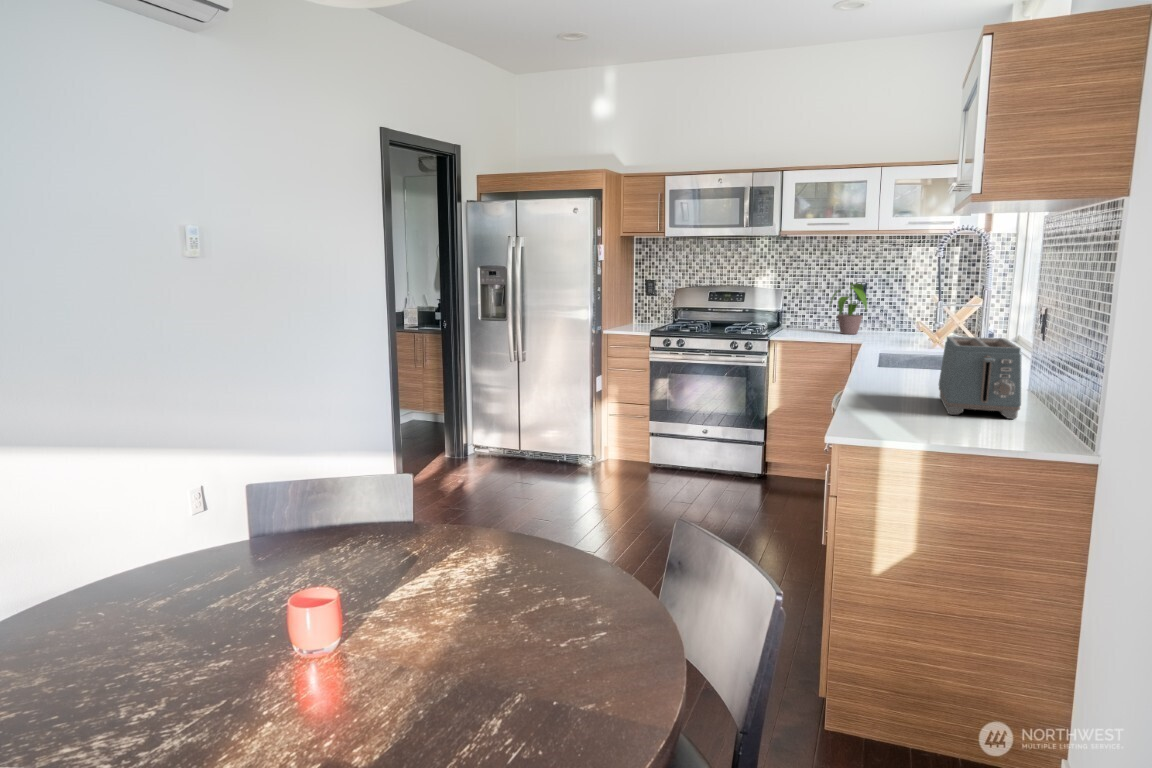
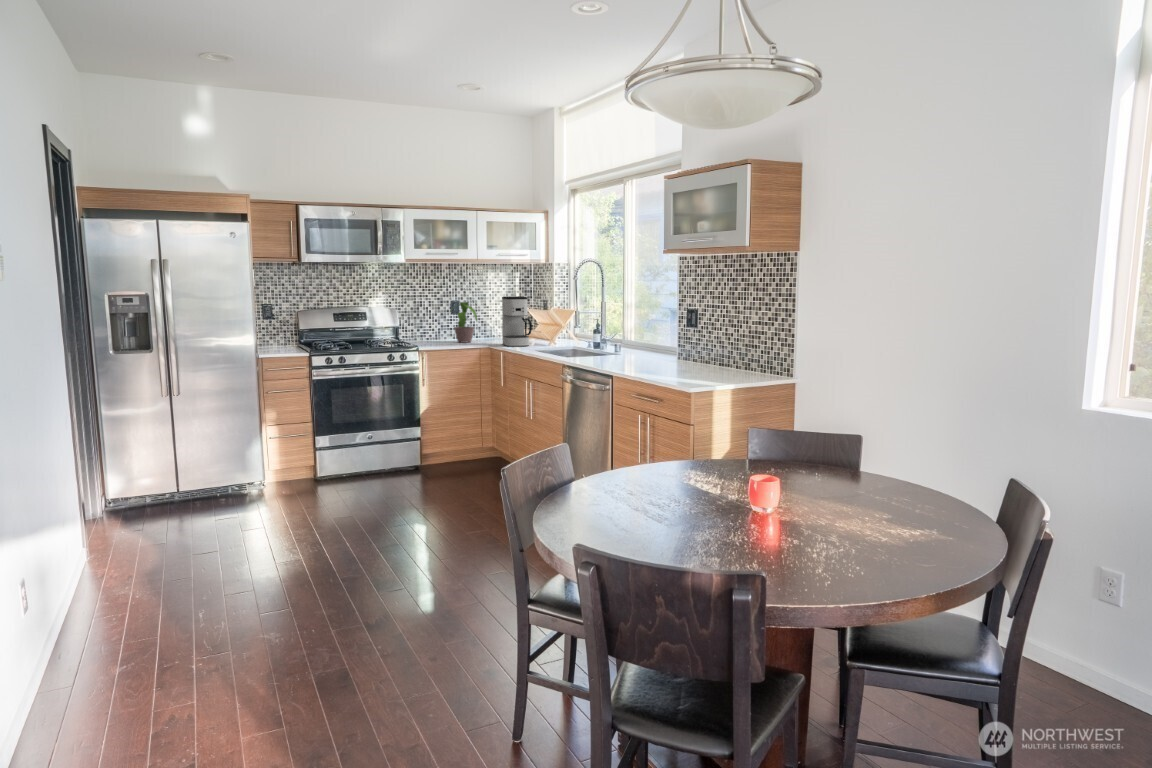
coffee maker: none [880,277,922,344] -> present [502,296,532,347]
toaster: present [939,337,1021,419] -> none [653,334,718,381]

